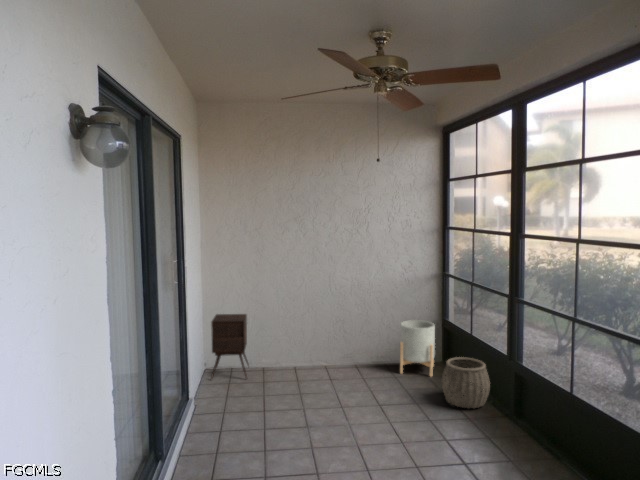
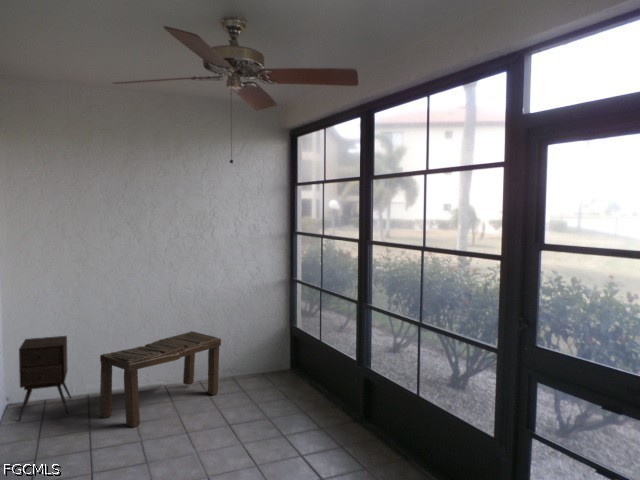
bench: none [271,317,375,396] -> present [100,331,221,427]
planter: present [400,320,435,376] -> none [248,330,284,388]
woven basket: present [442,357,490,408] -> none [293,366,340,419]

